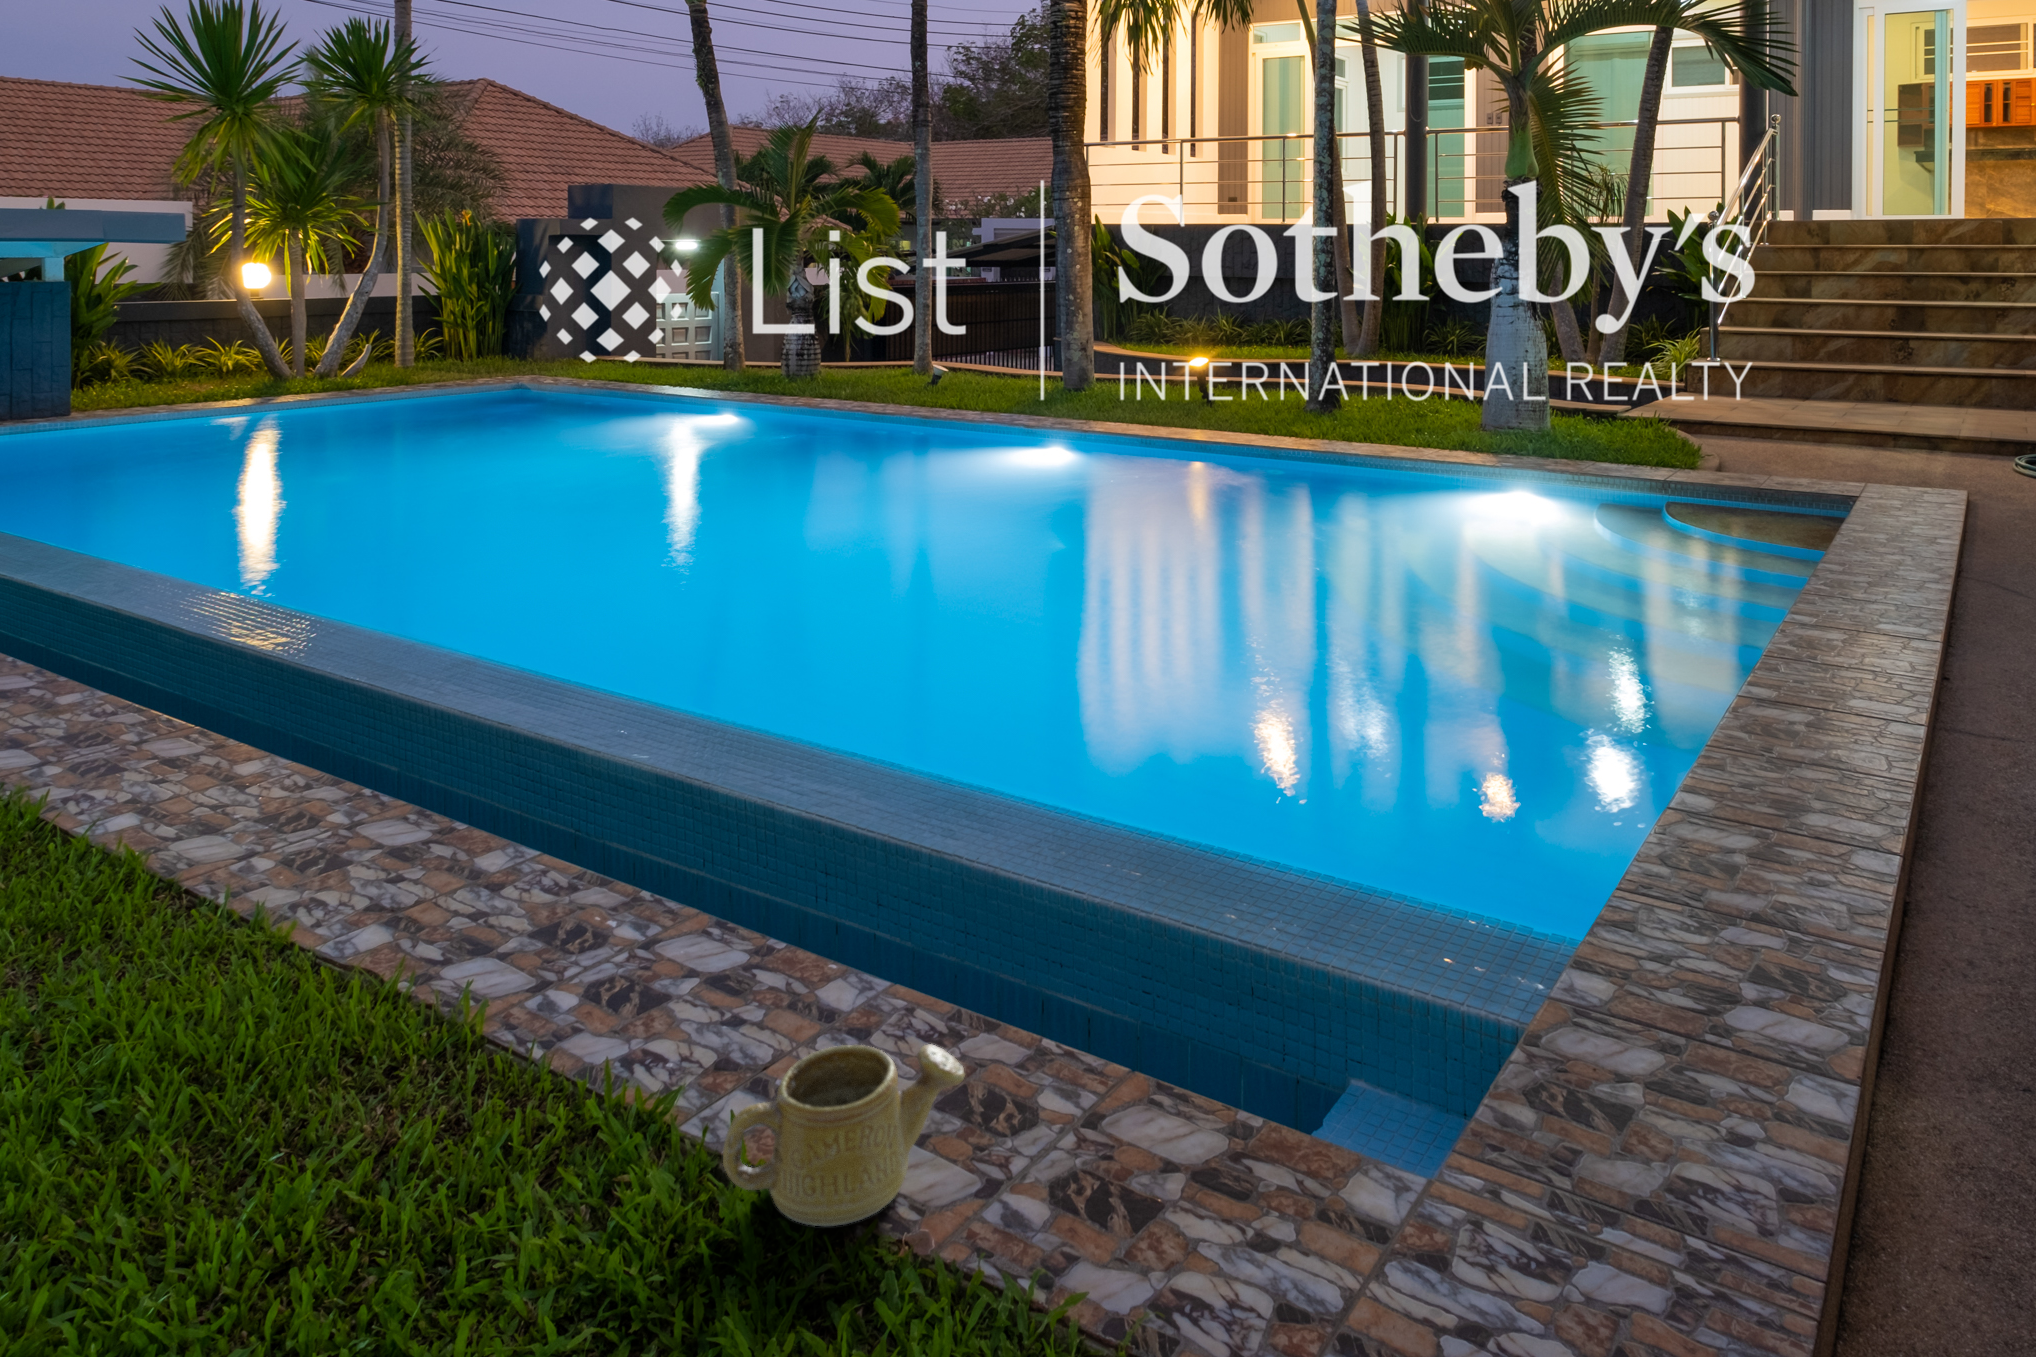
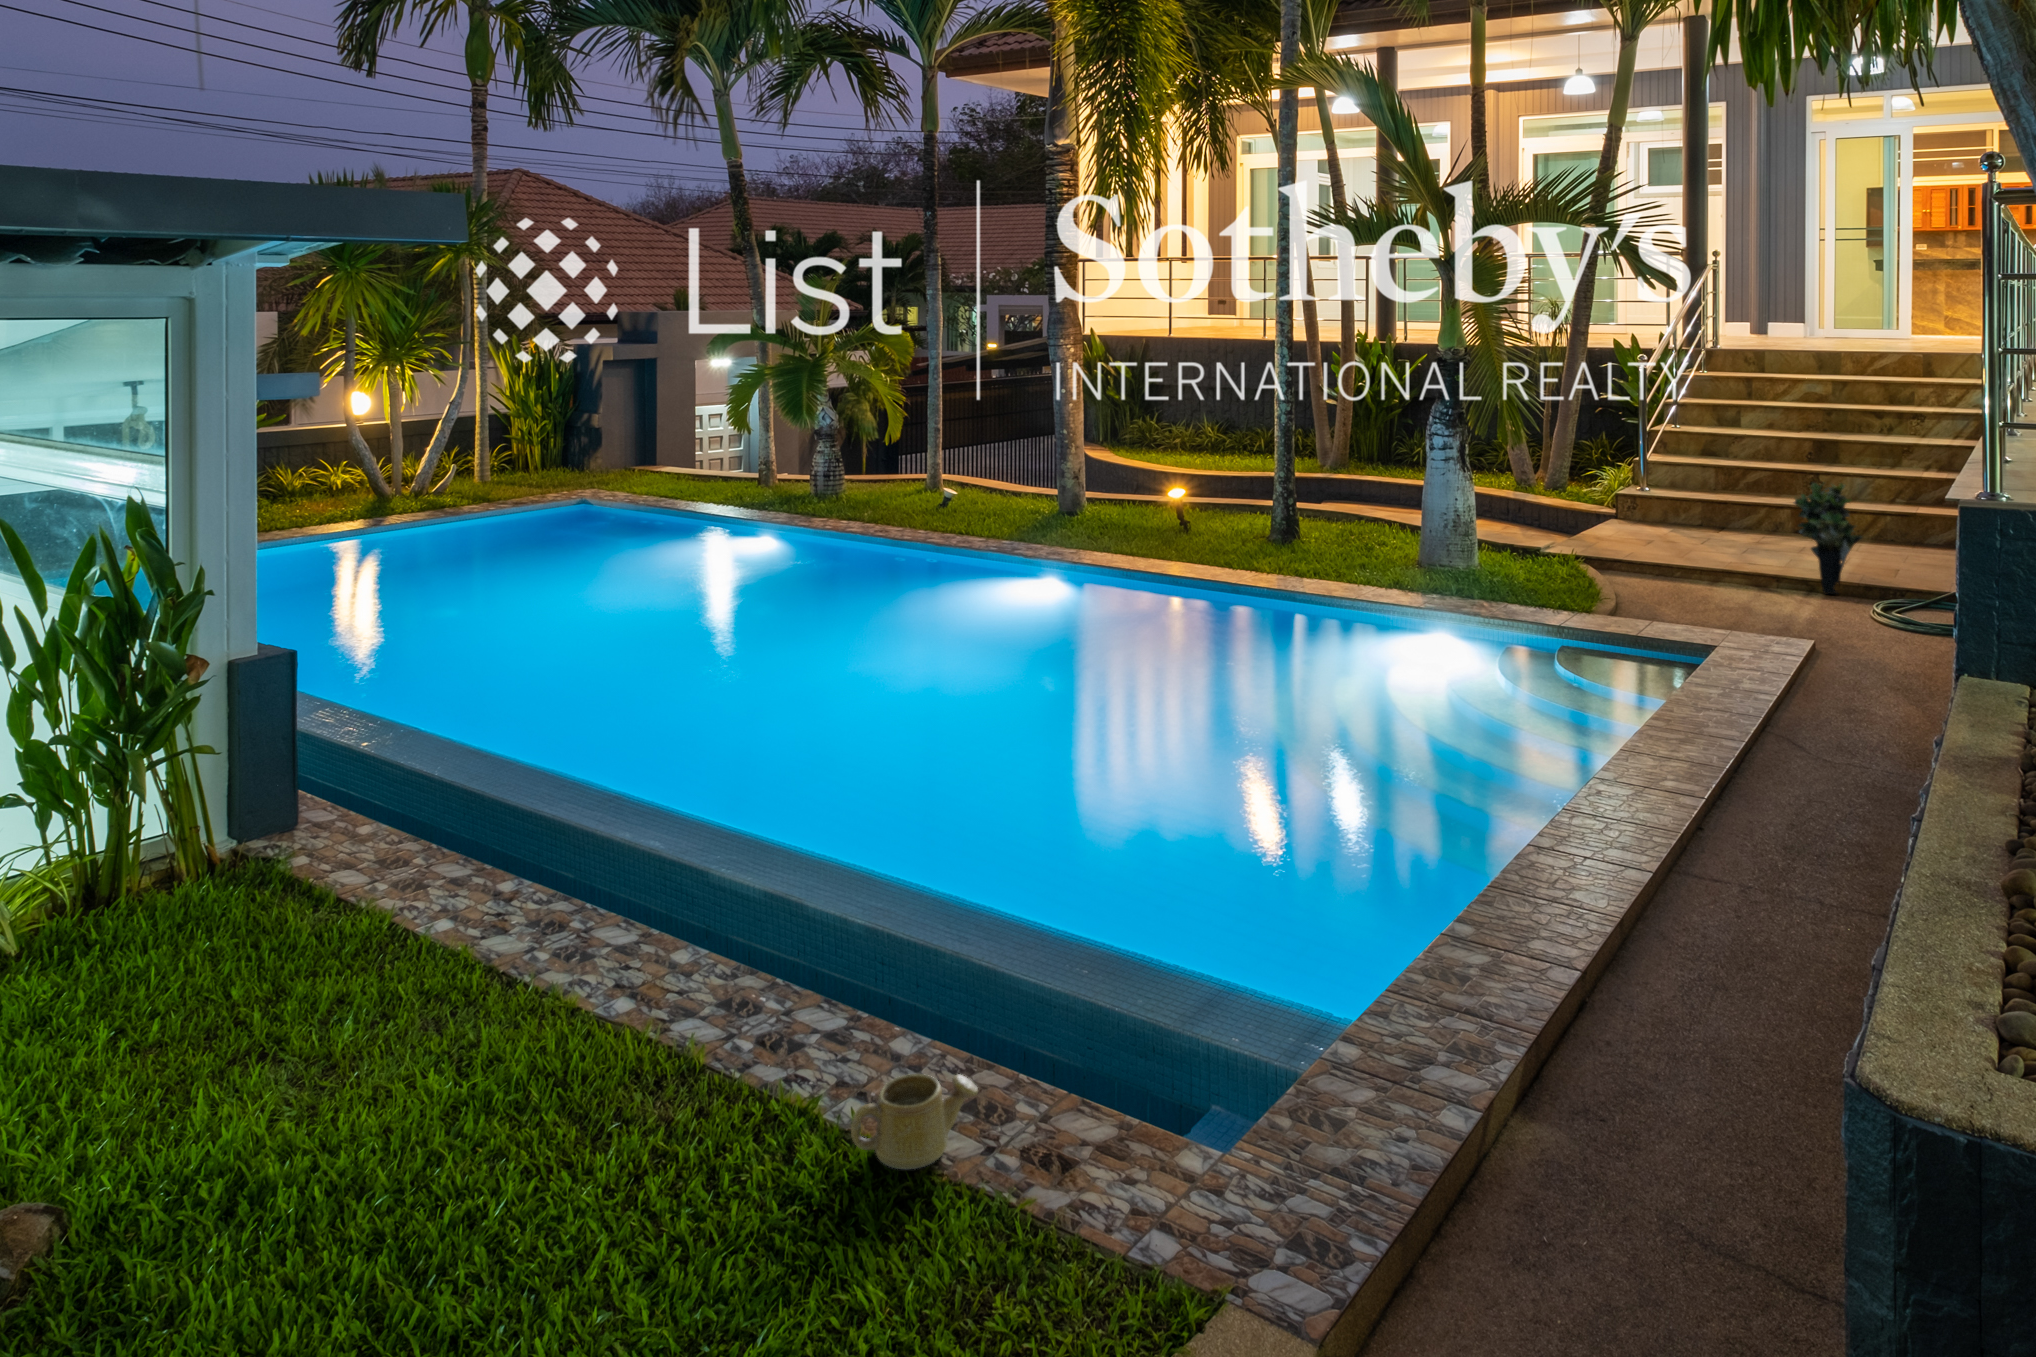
potted plant: none [1913,329,1996,456] -> present [1794,483,1861,594]

